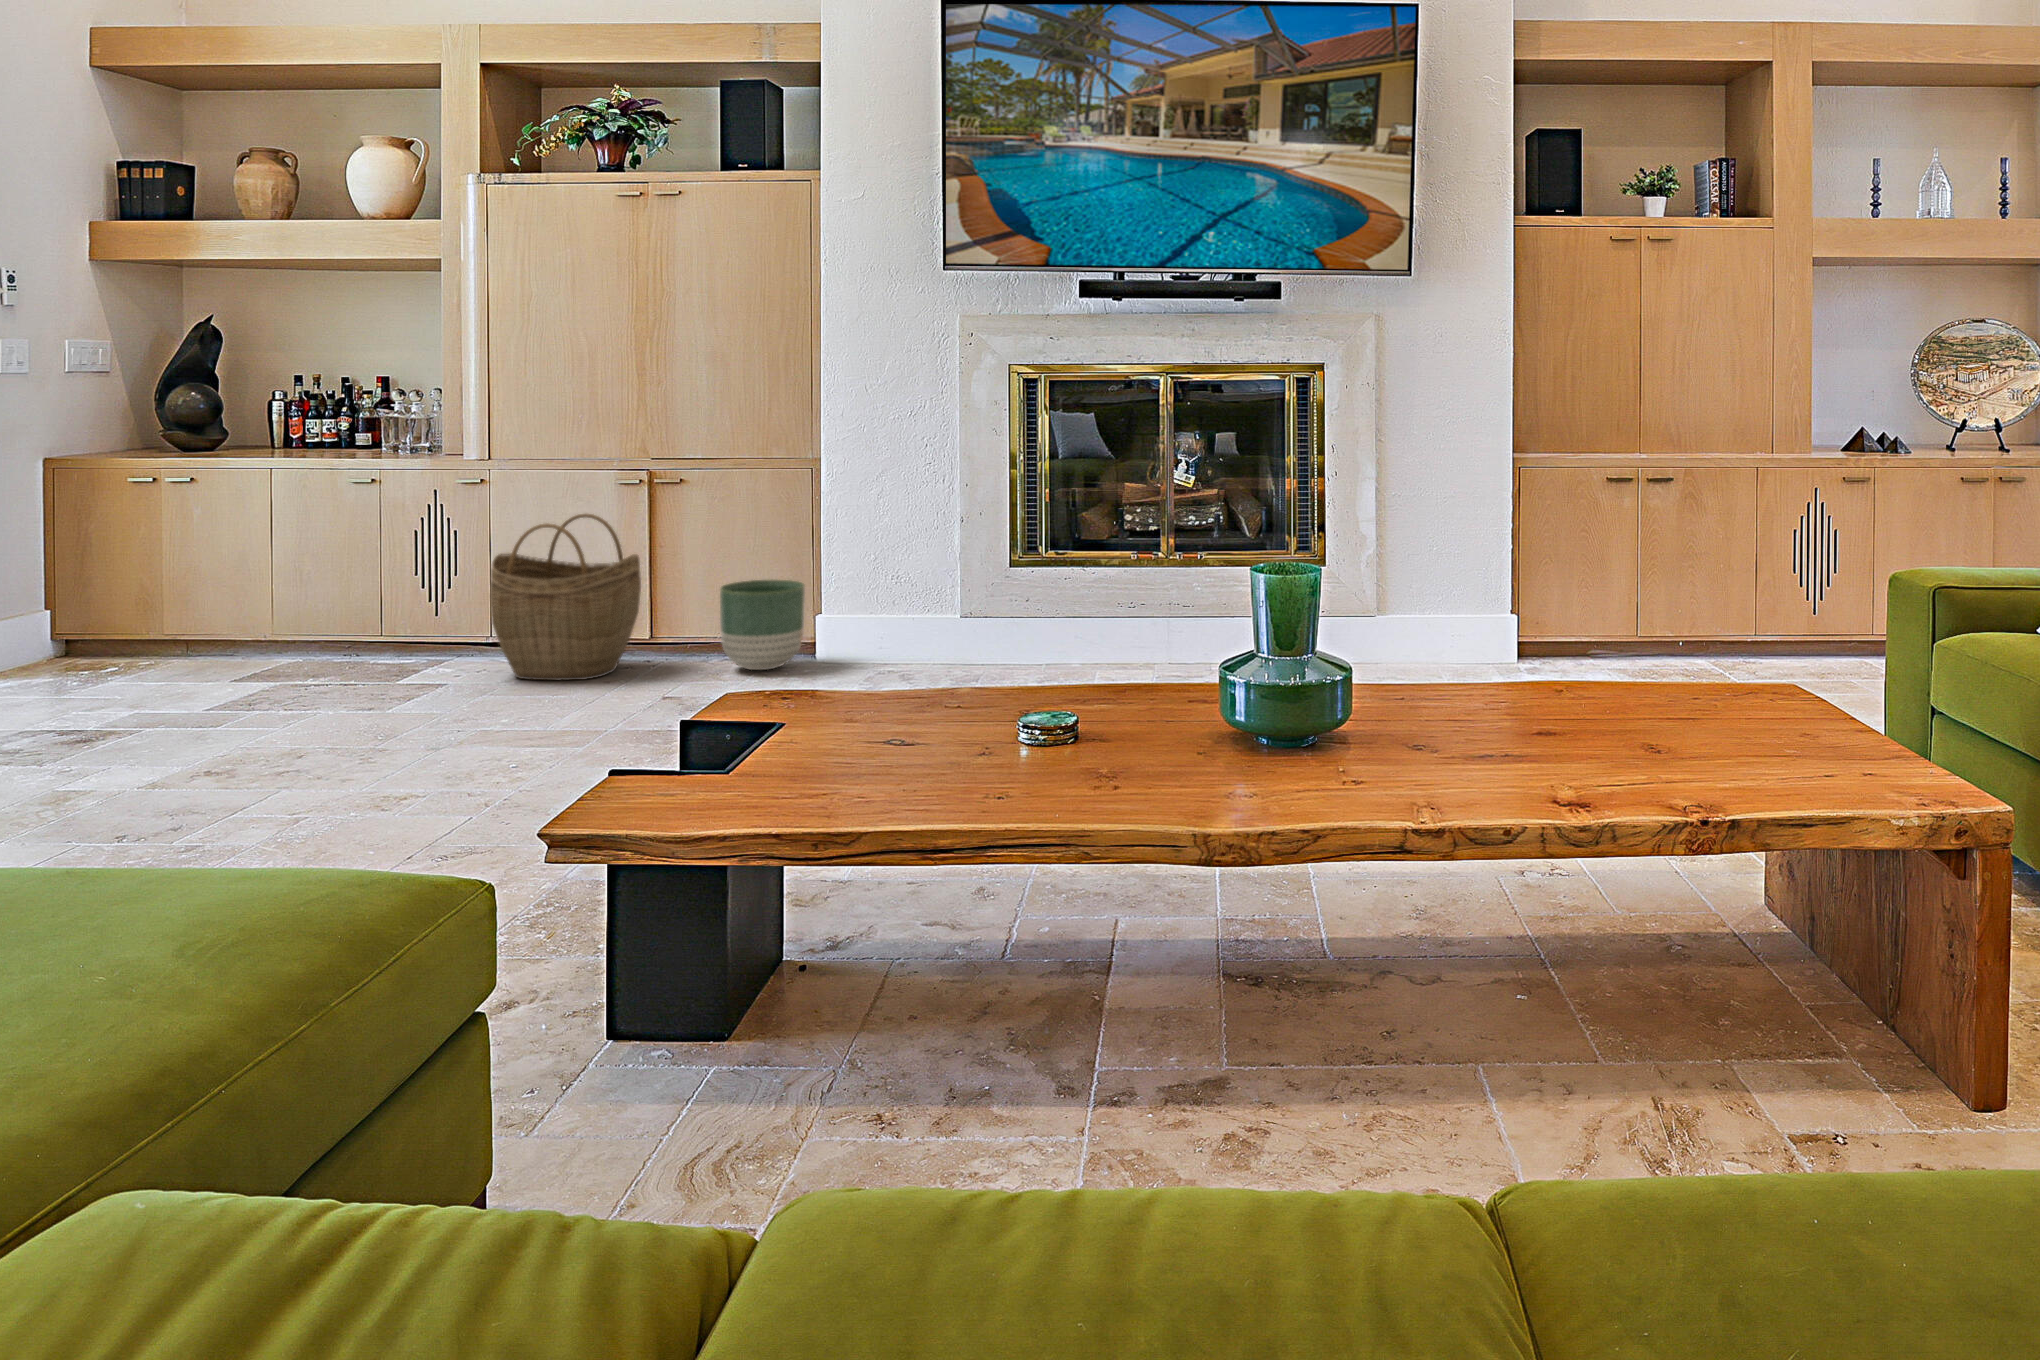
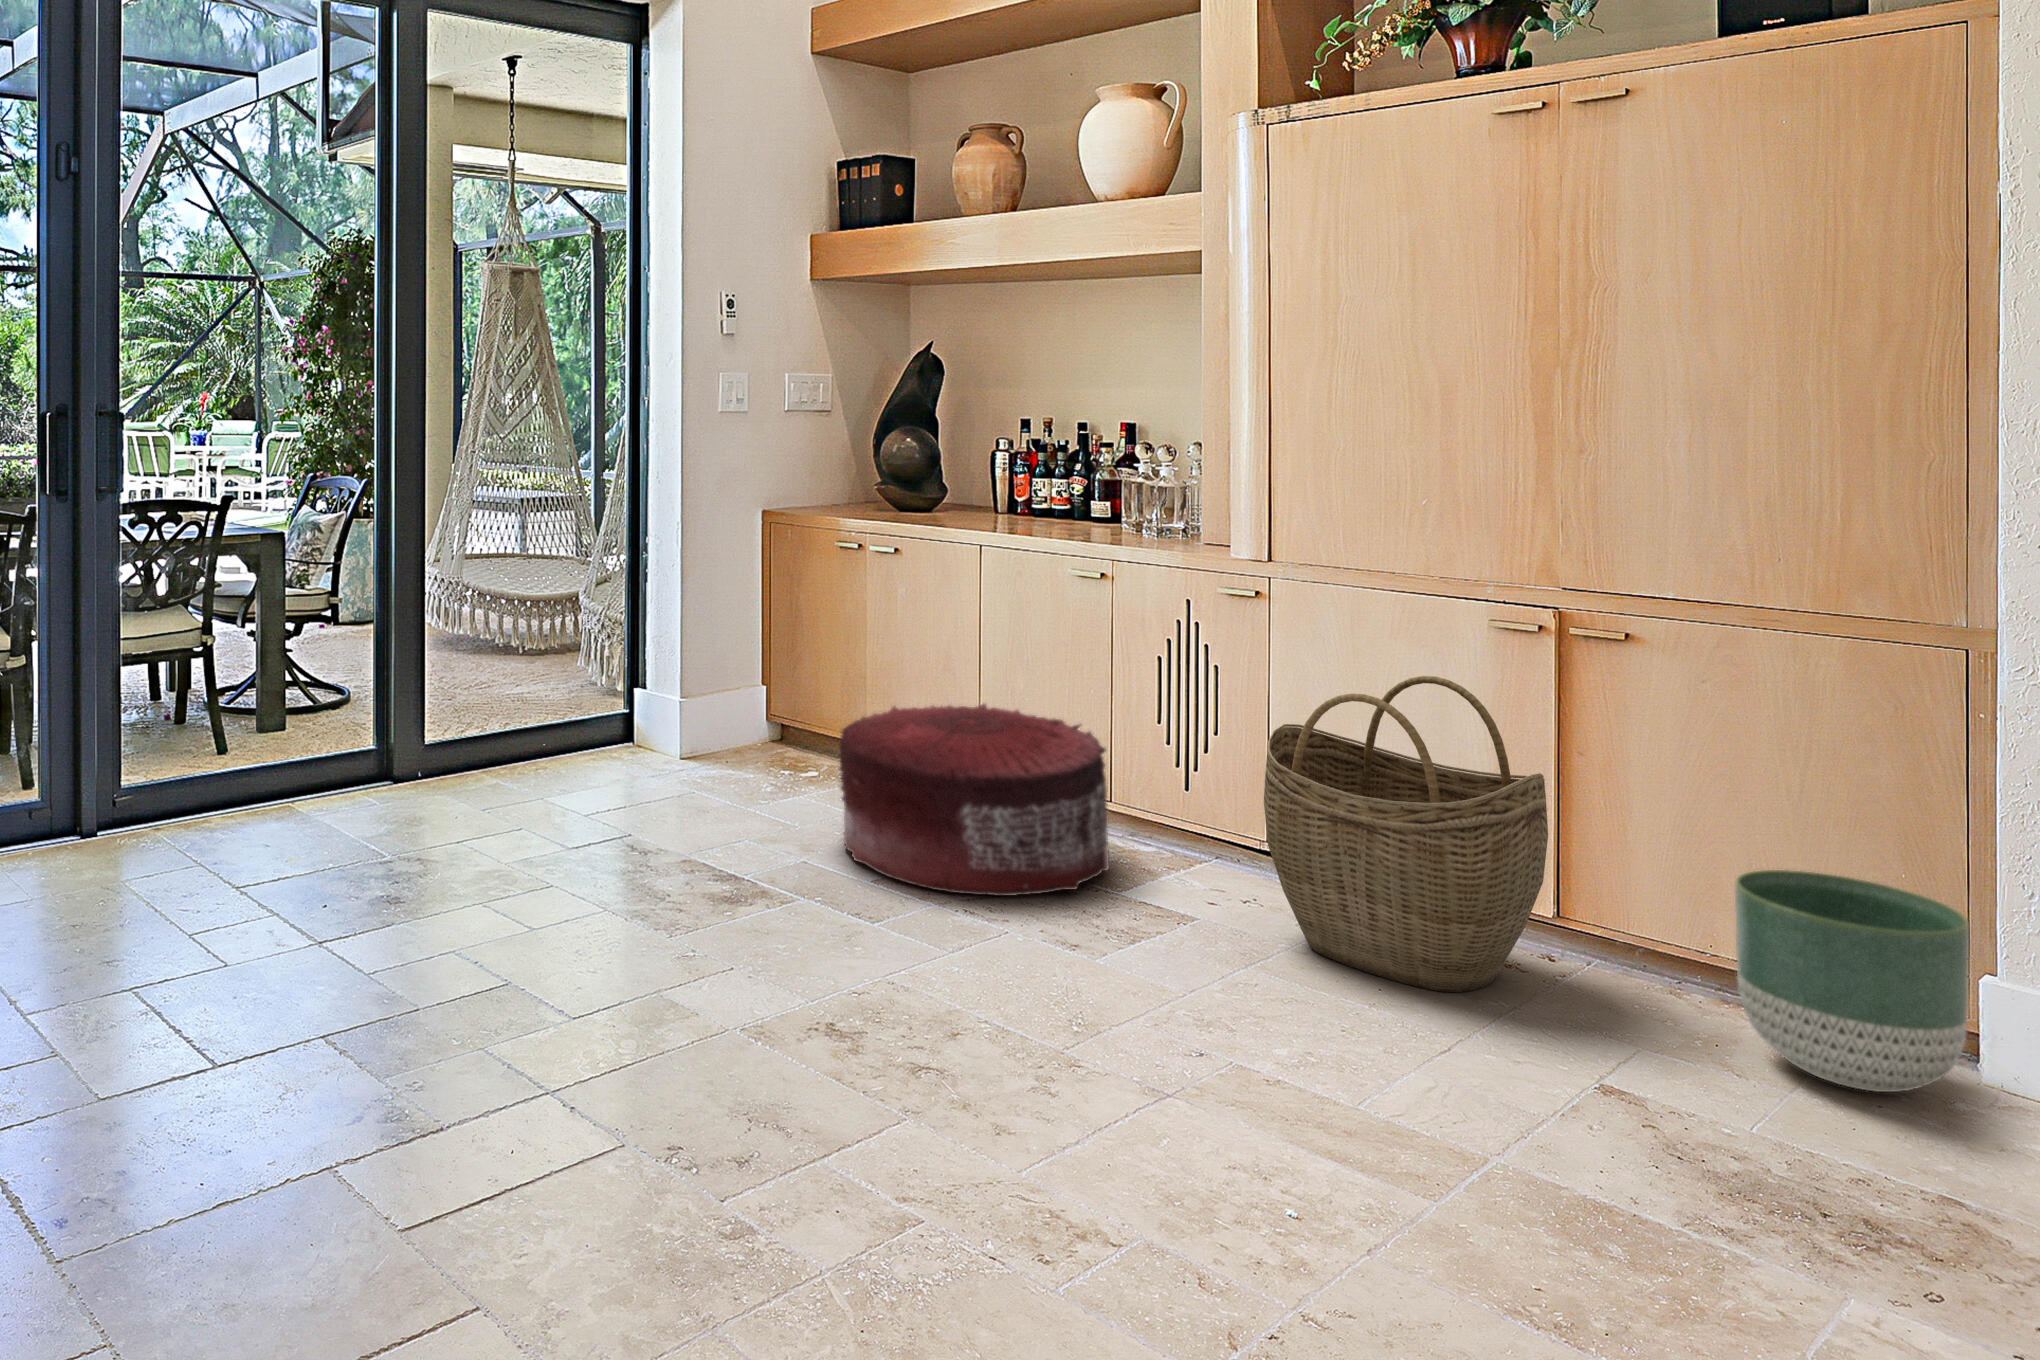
pouf: none [166,580,385,703] -> present [839,704,1109,896]

